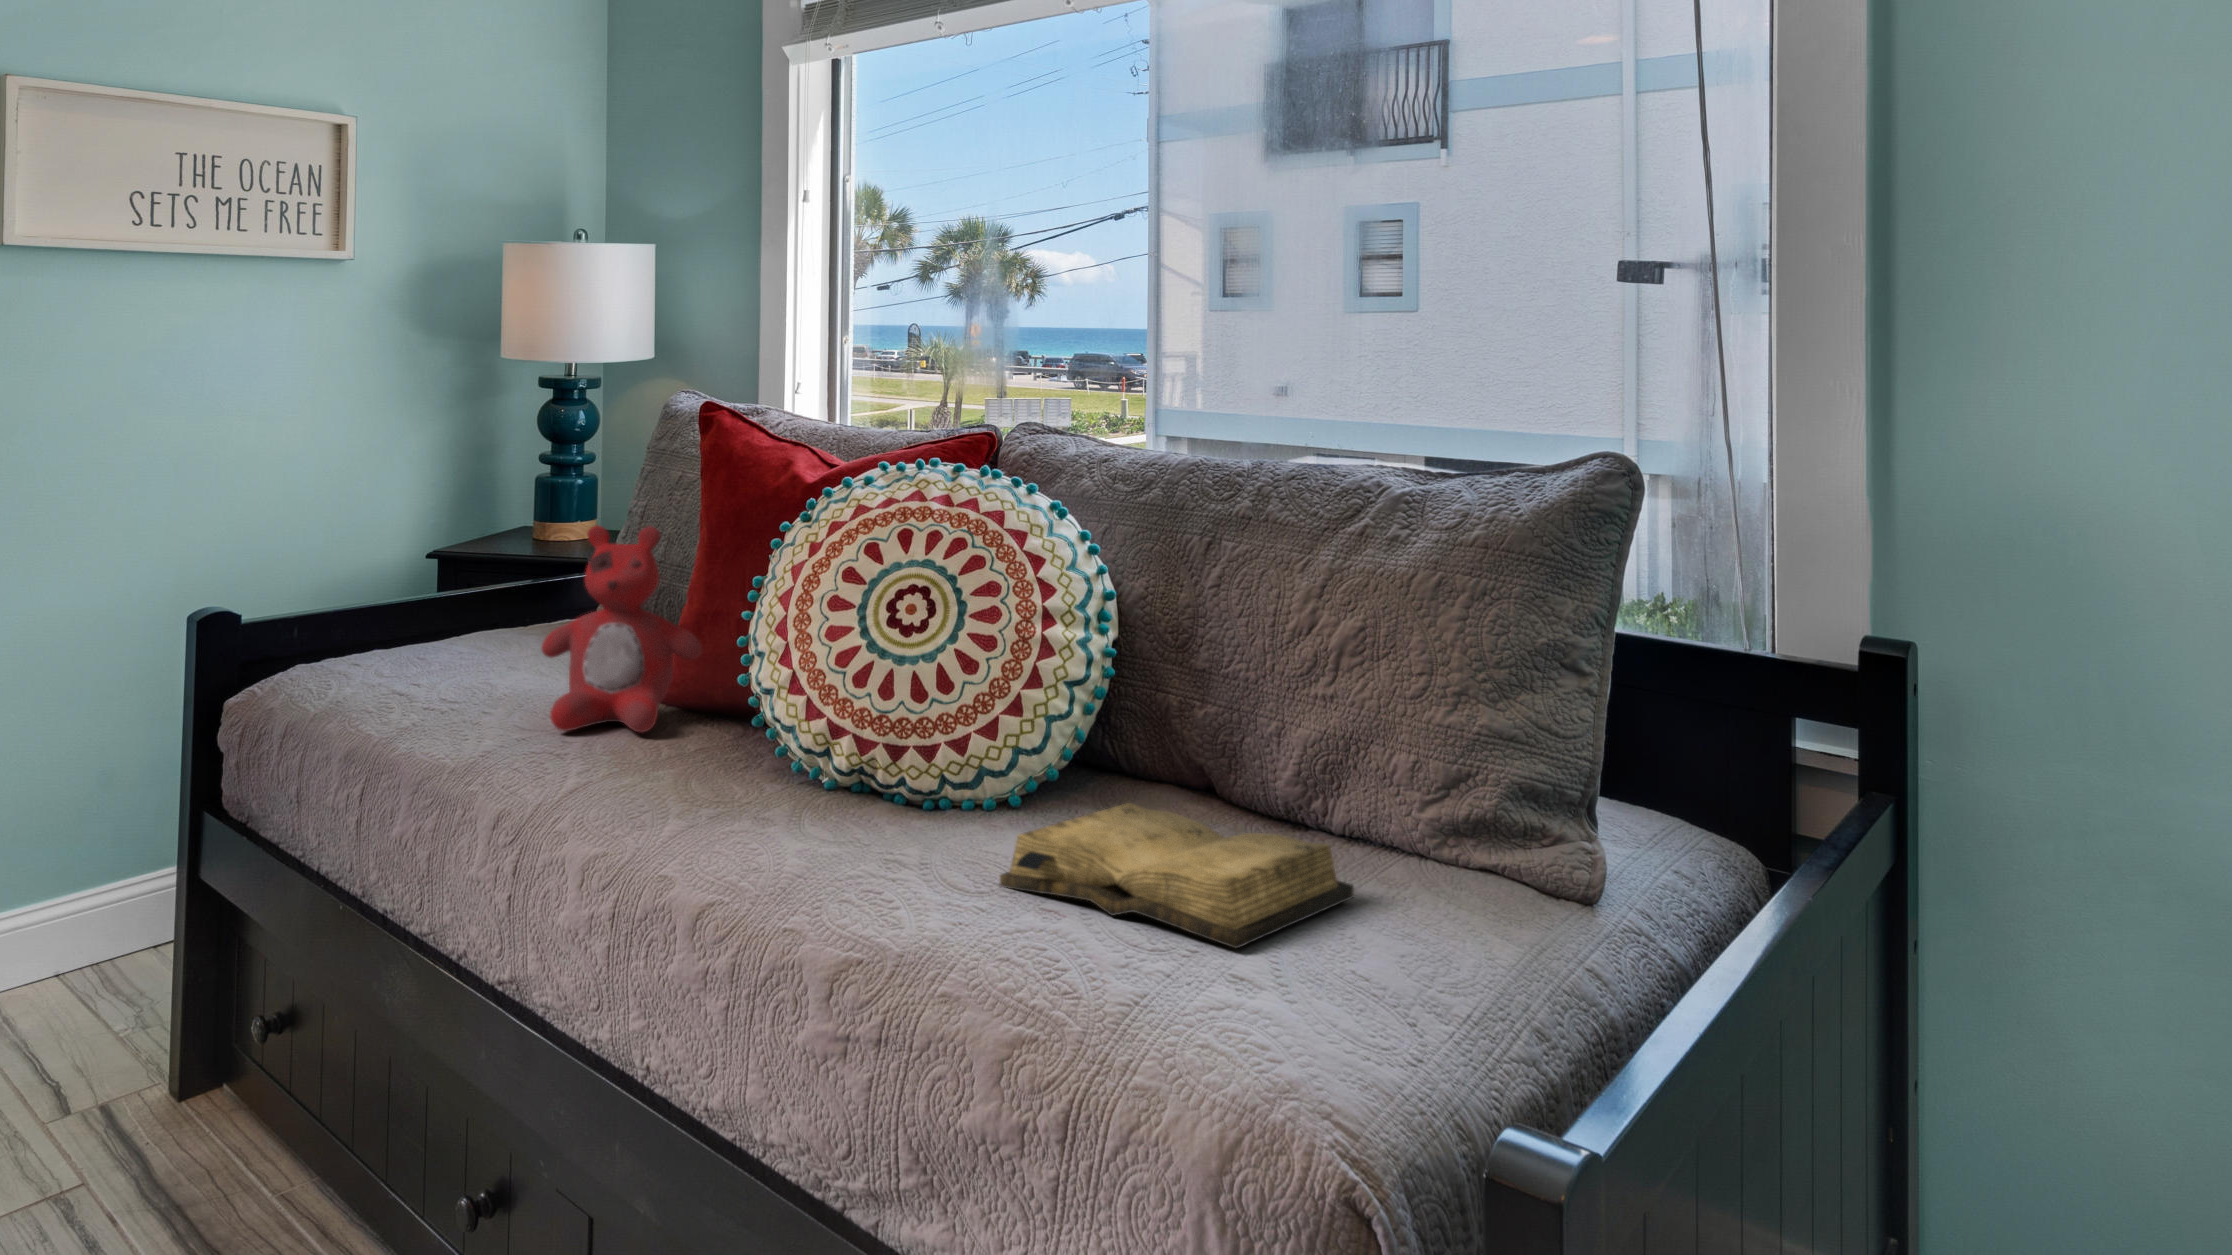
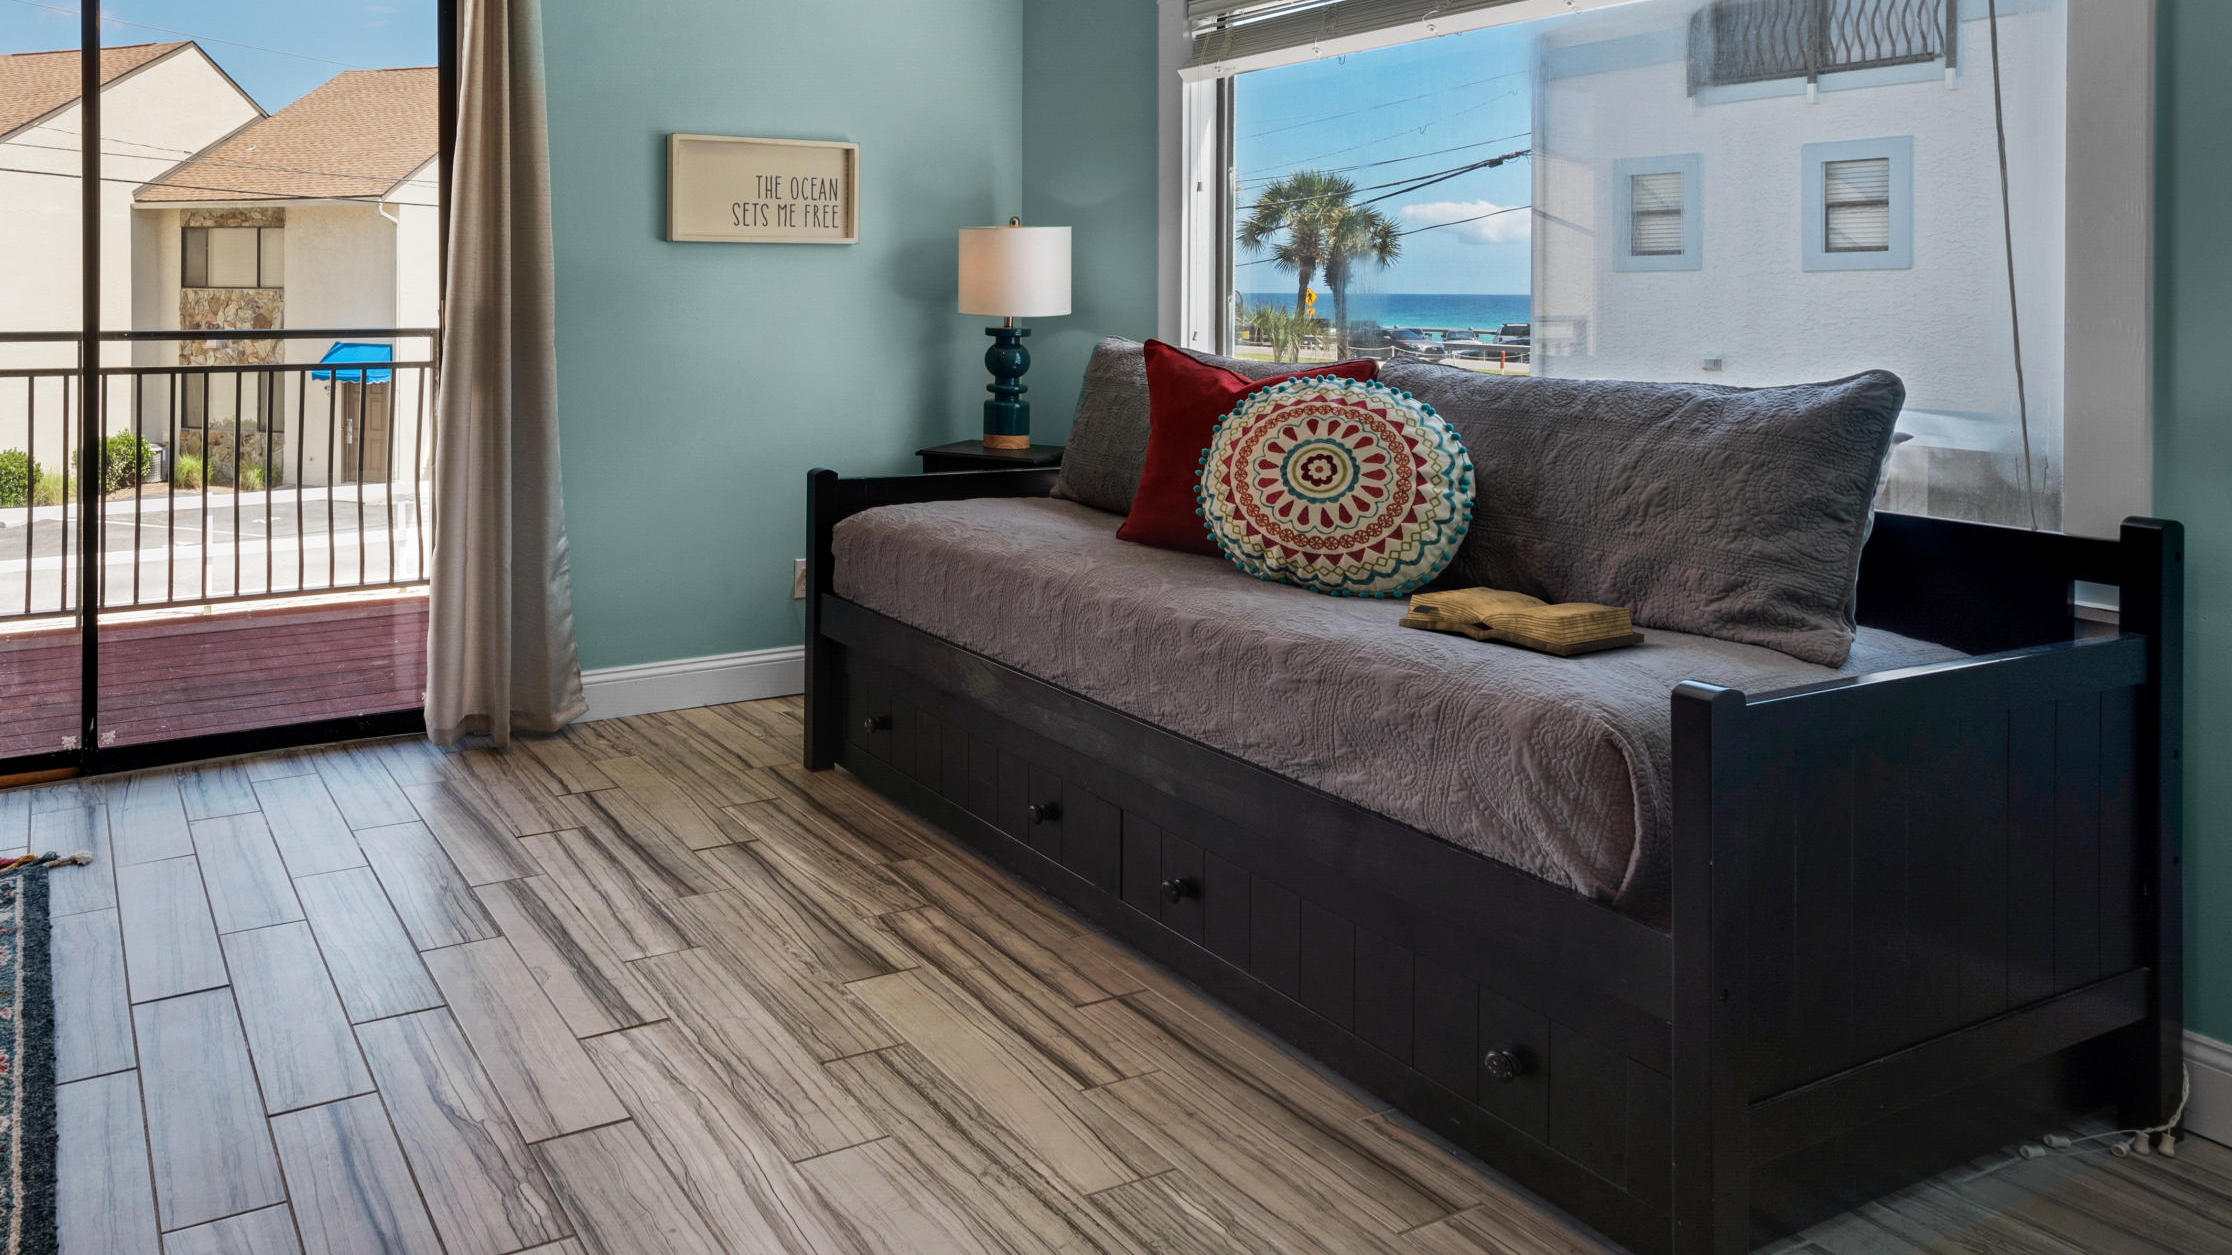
stuffed bear: present [542,525,702,732] -> none [1052,419,1160,552]

